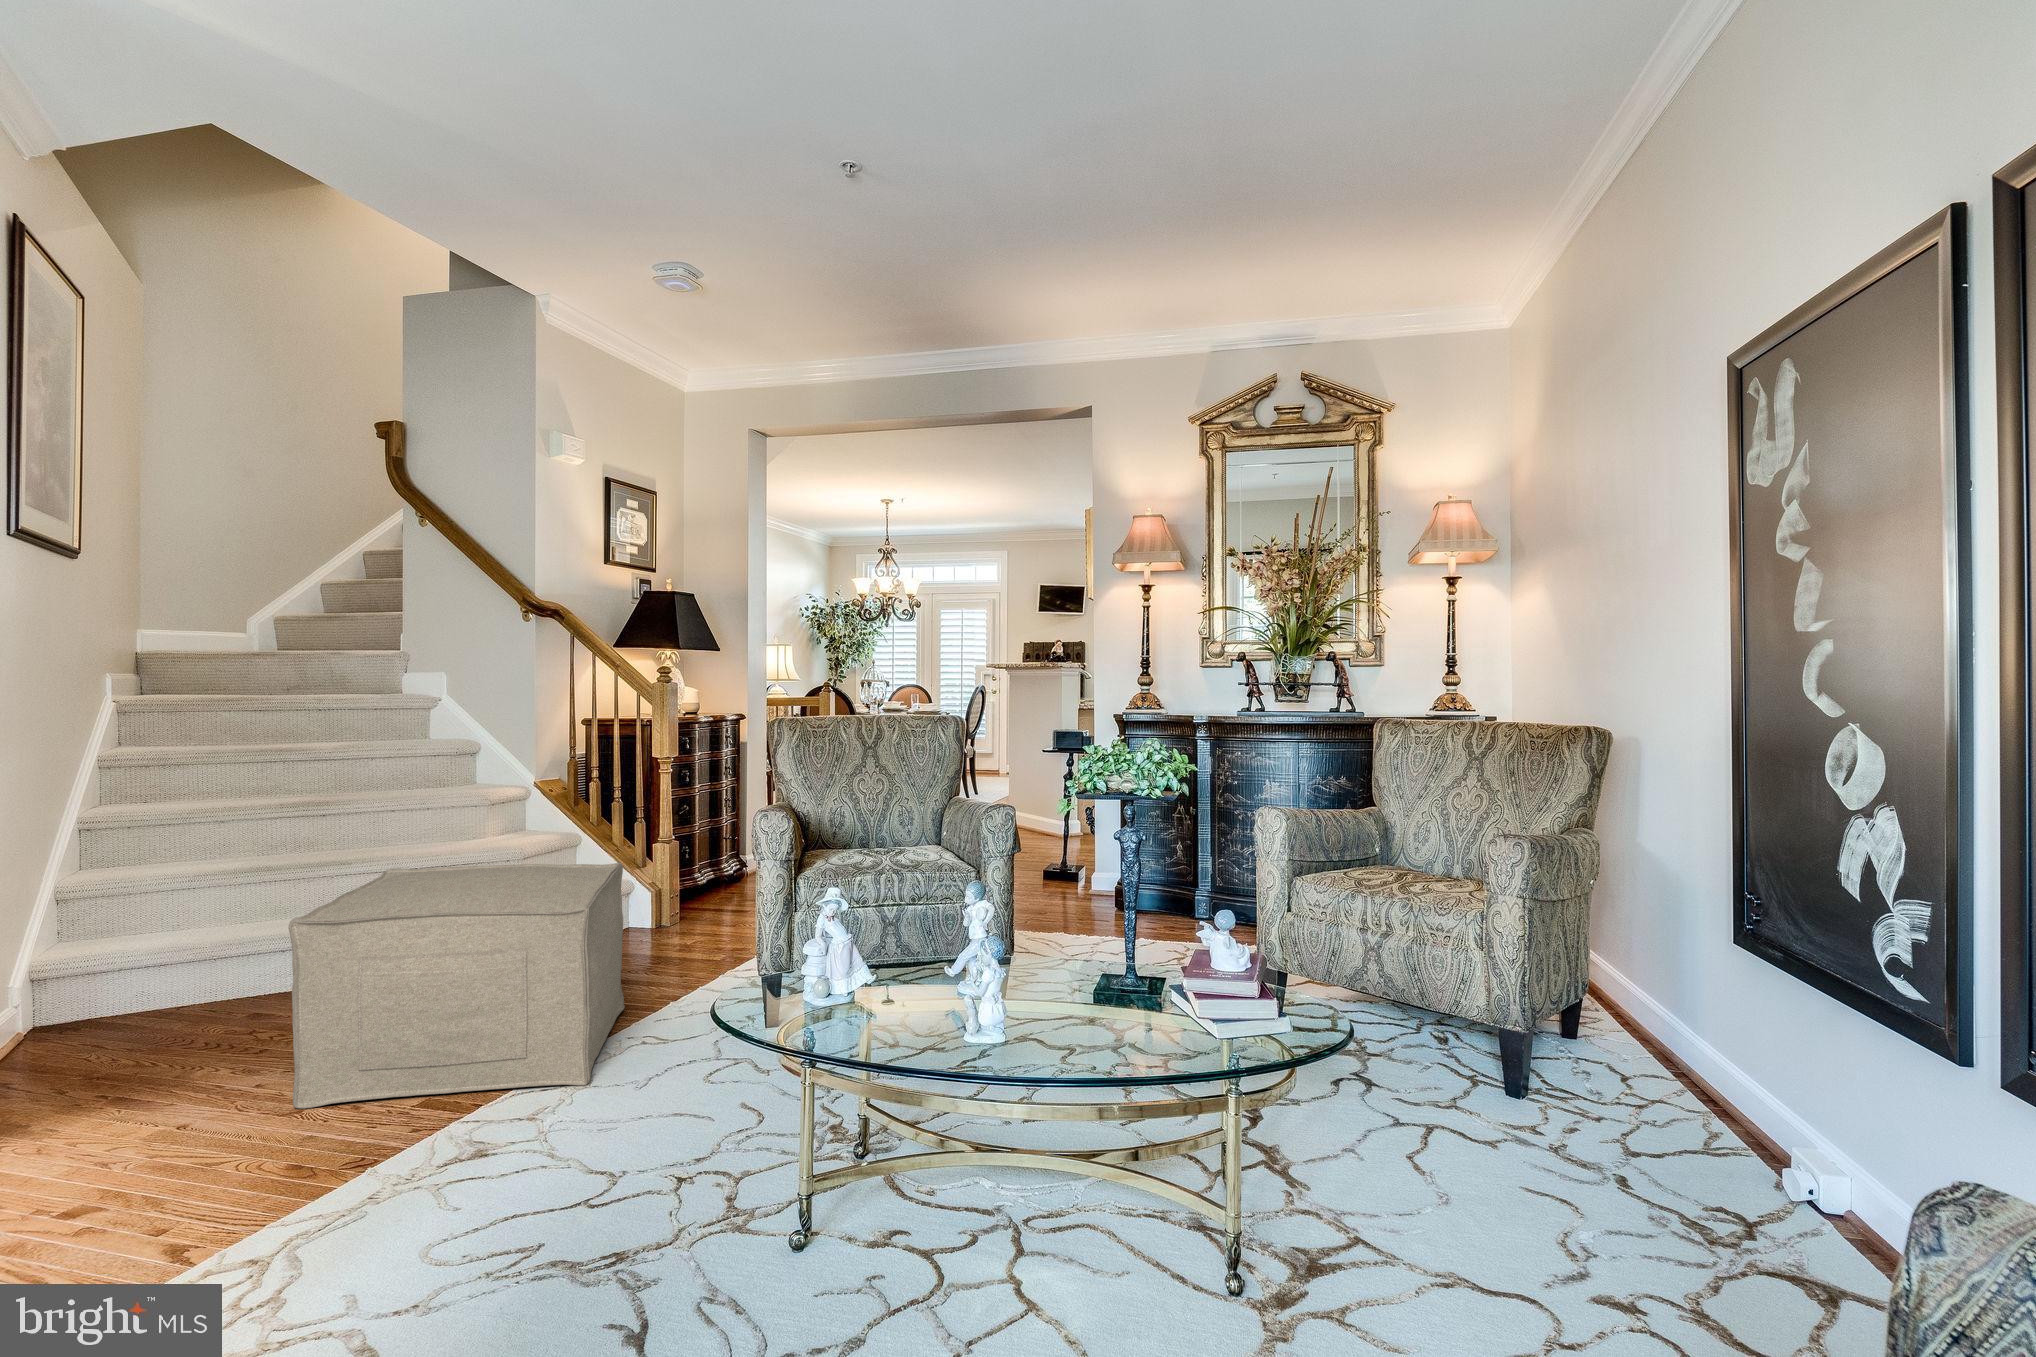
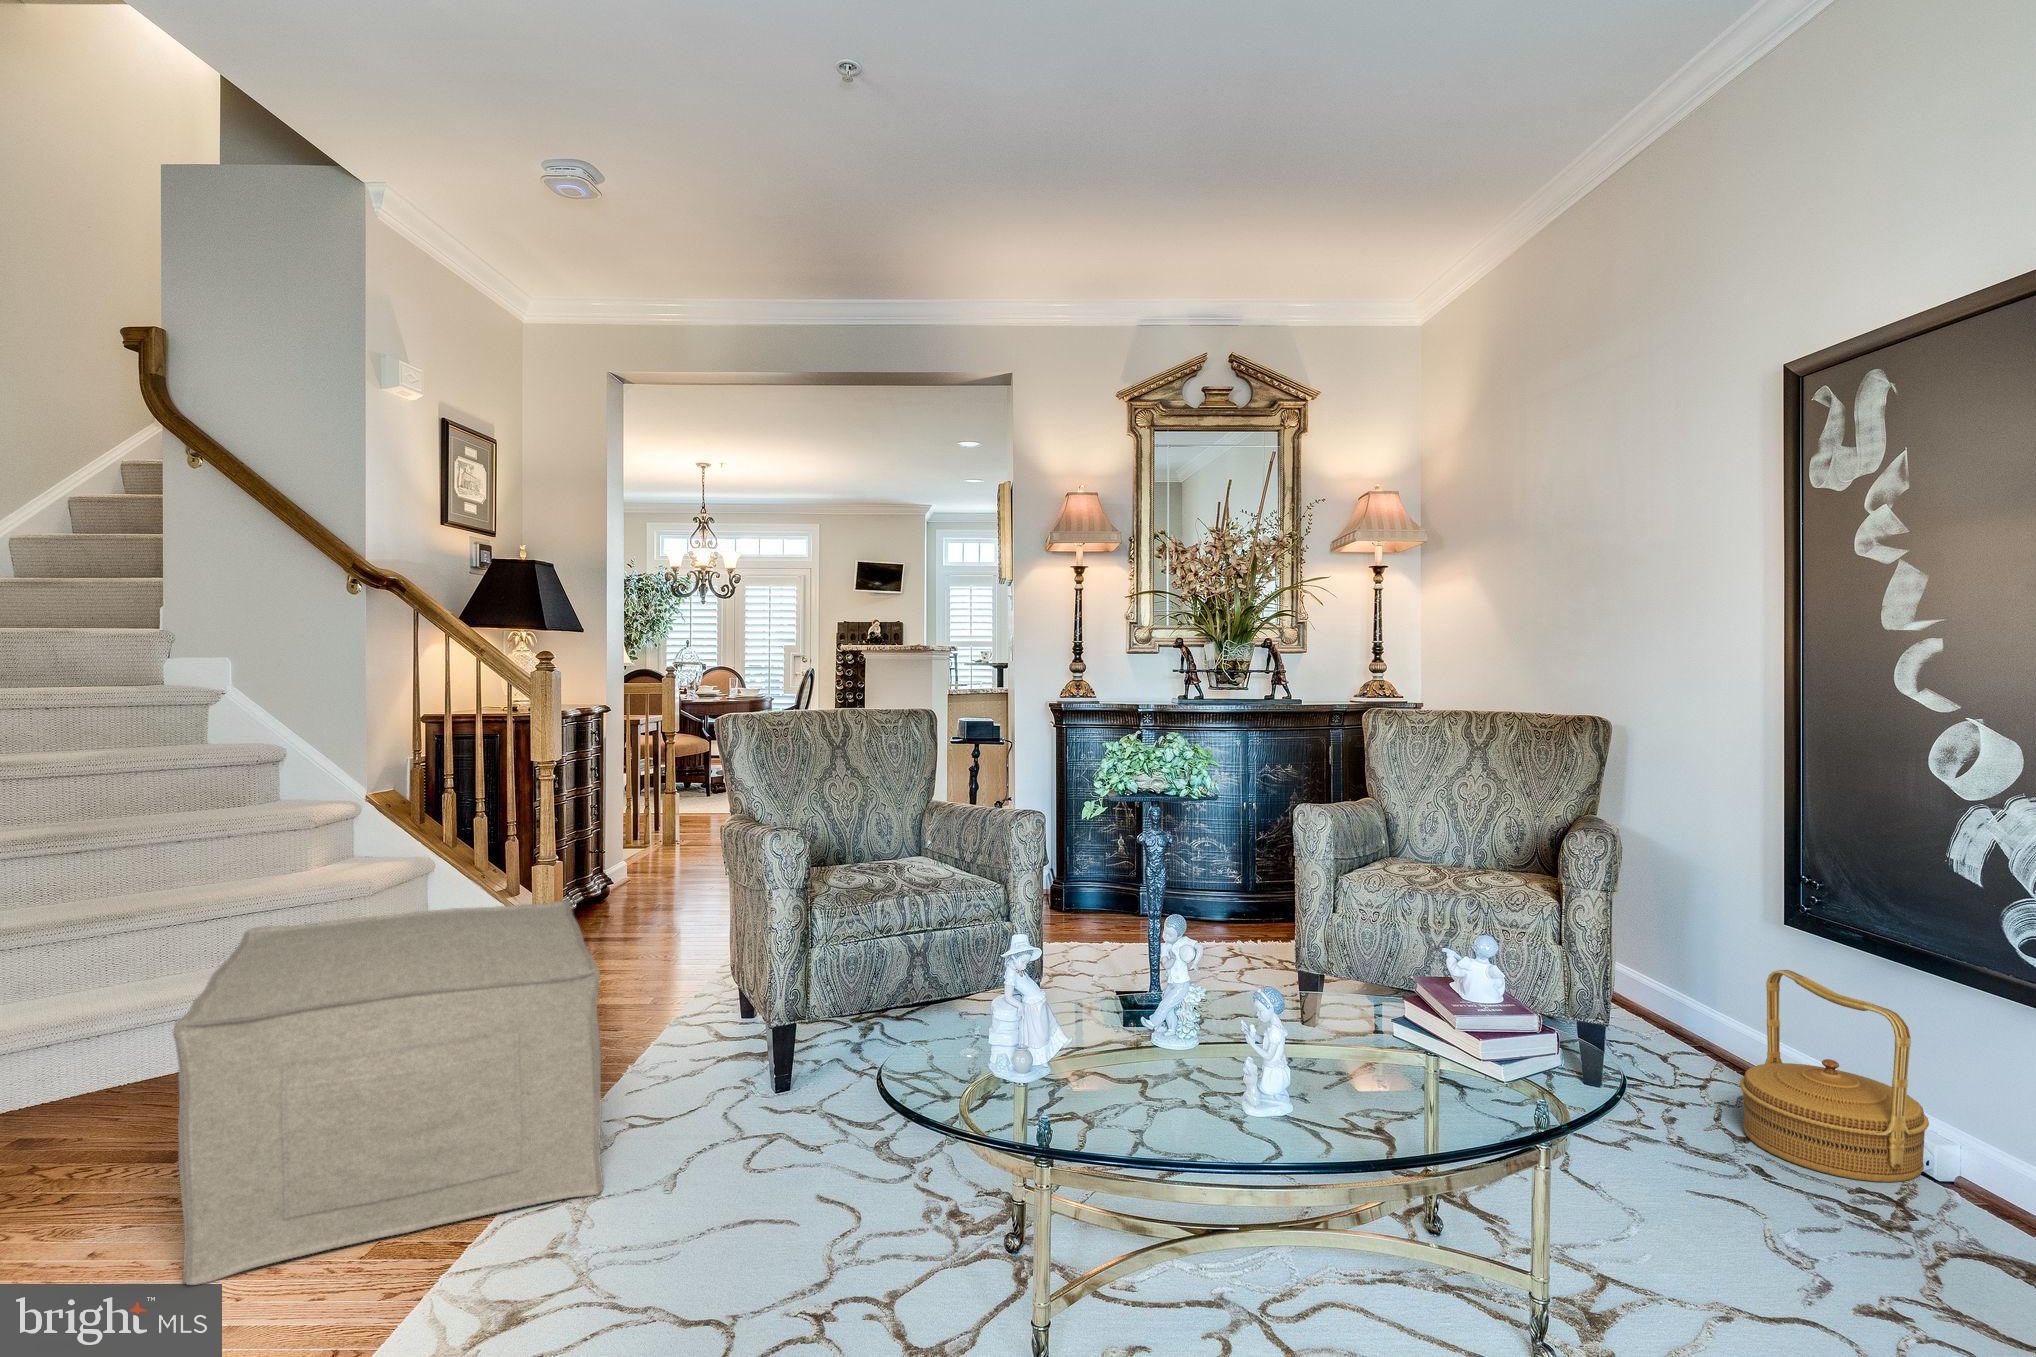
basket: none [1626,984,1812,1205] -> present [1740,970,1929,1182]

